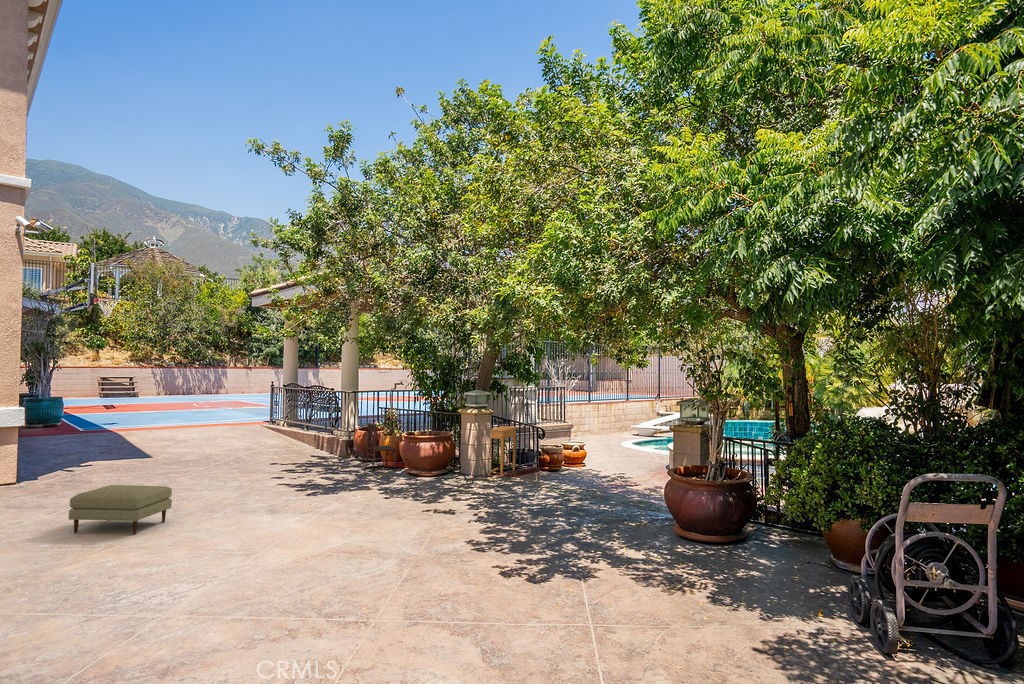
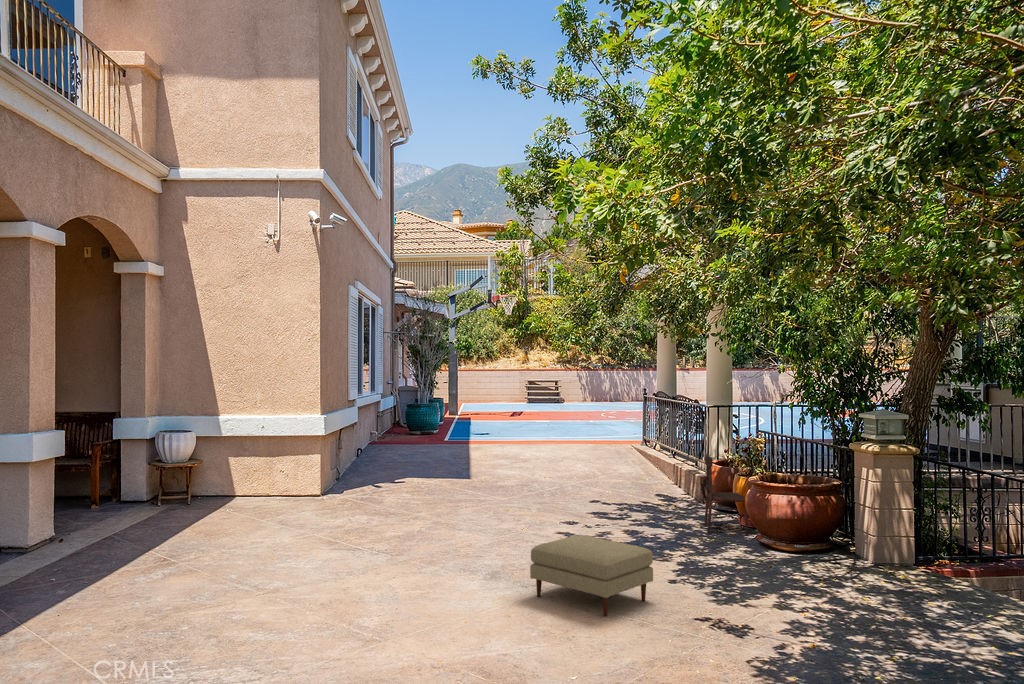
side table: present [488,426,516,477] -> none [908,477,986,578]
ottoman: present [69,485,172,534] -> present [530,535,653,616]

